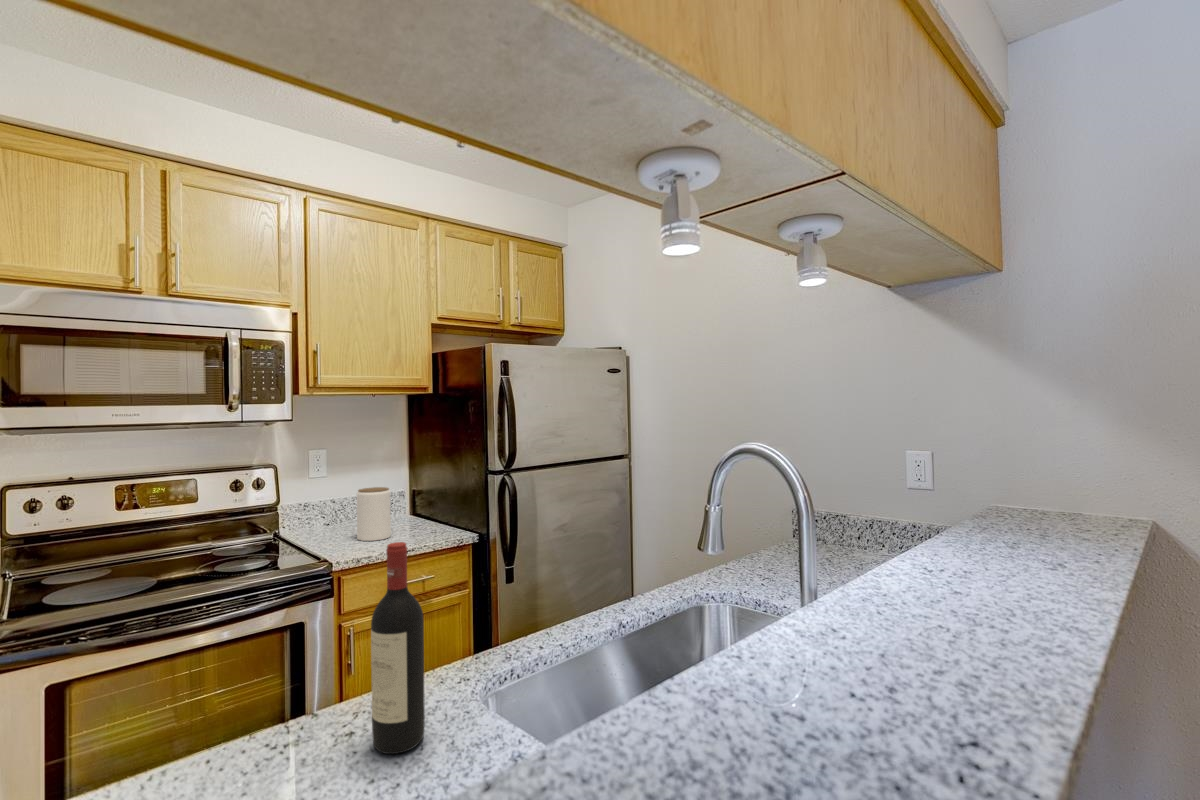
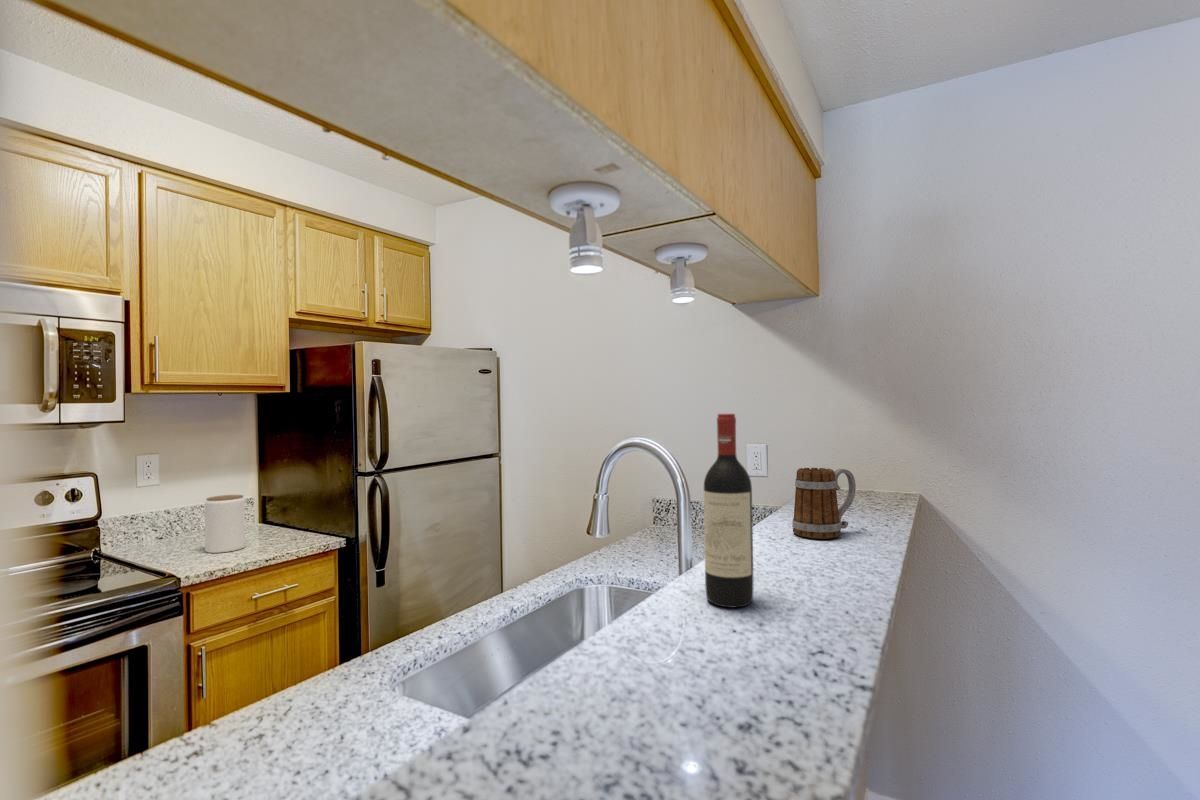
mug: none [961,484,1053,576] -> present [792,468,856,539]
wine bottle: present [371,542,425,754] -> present [704,414,753,607]

